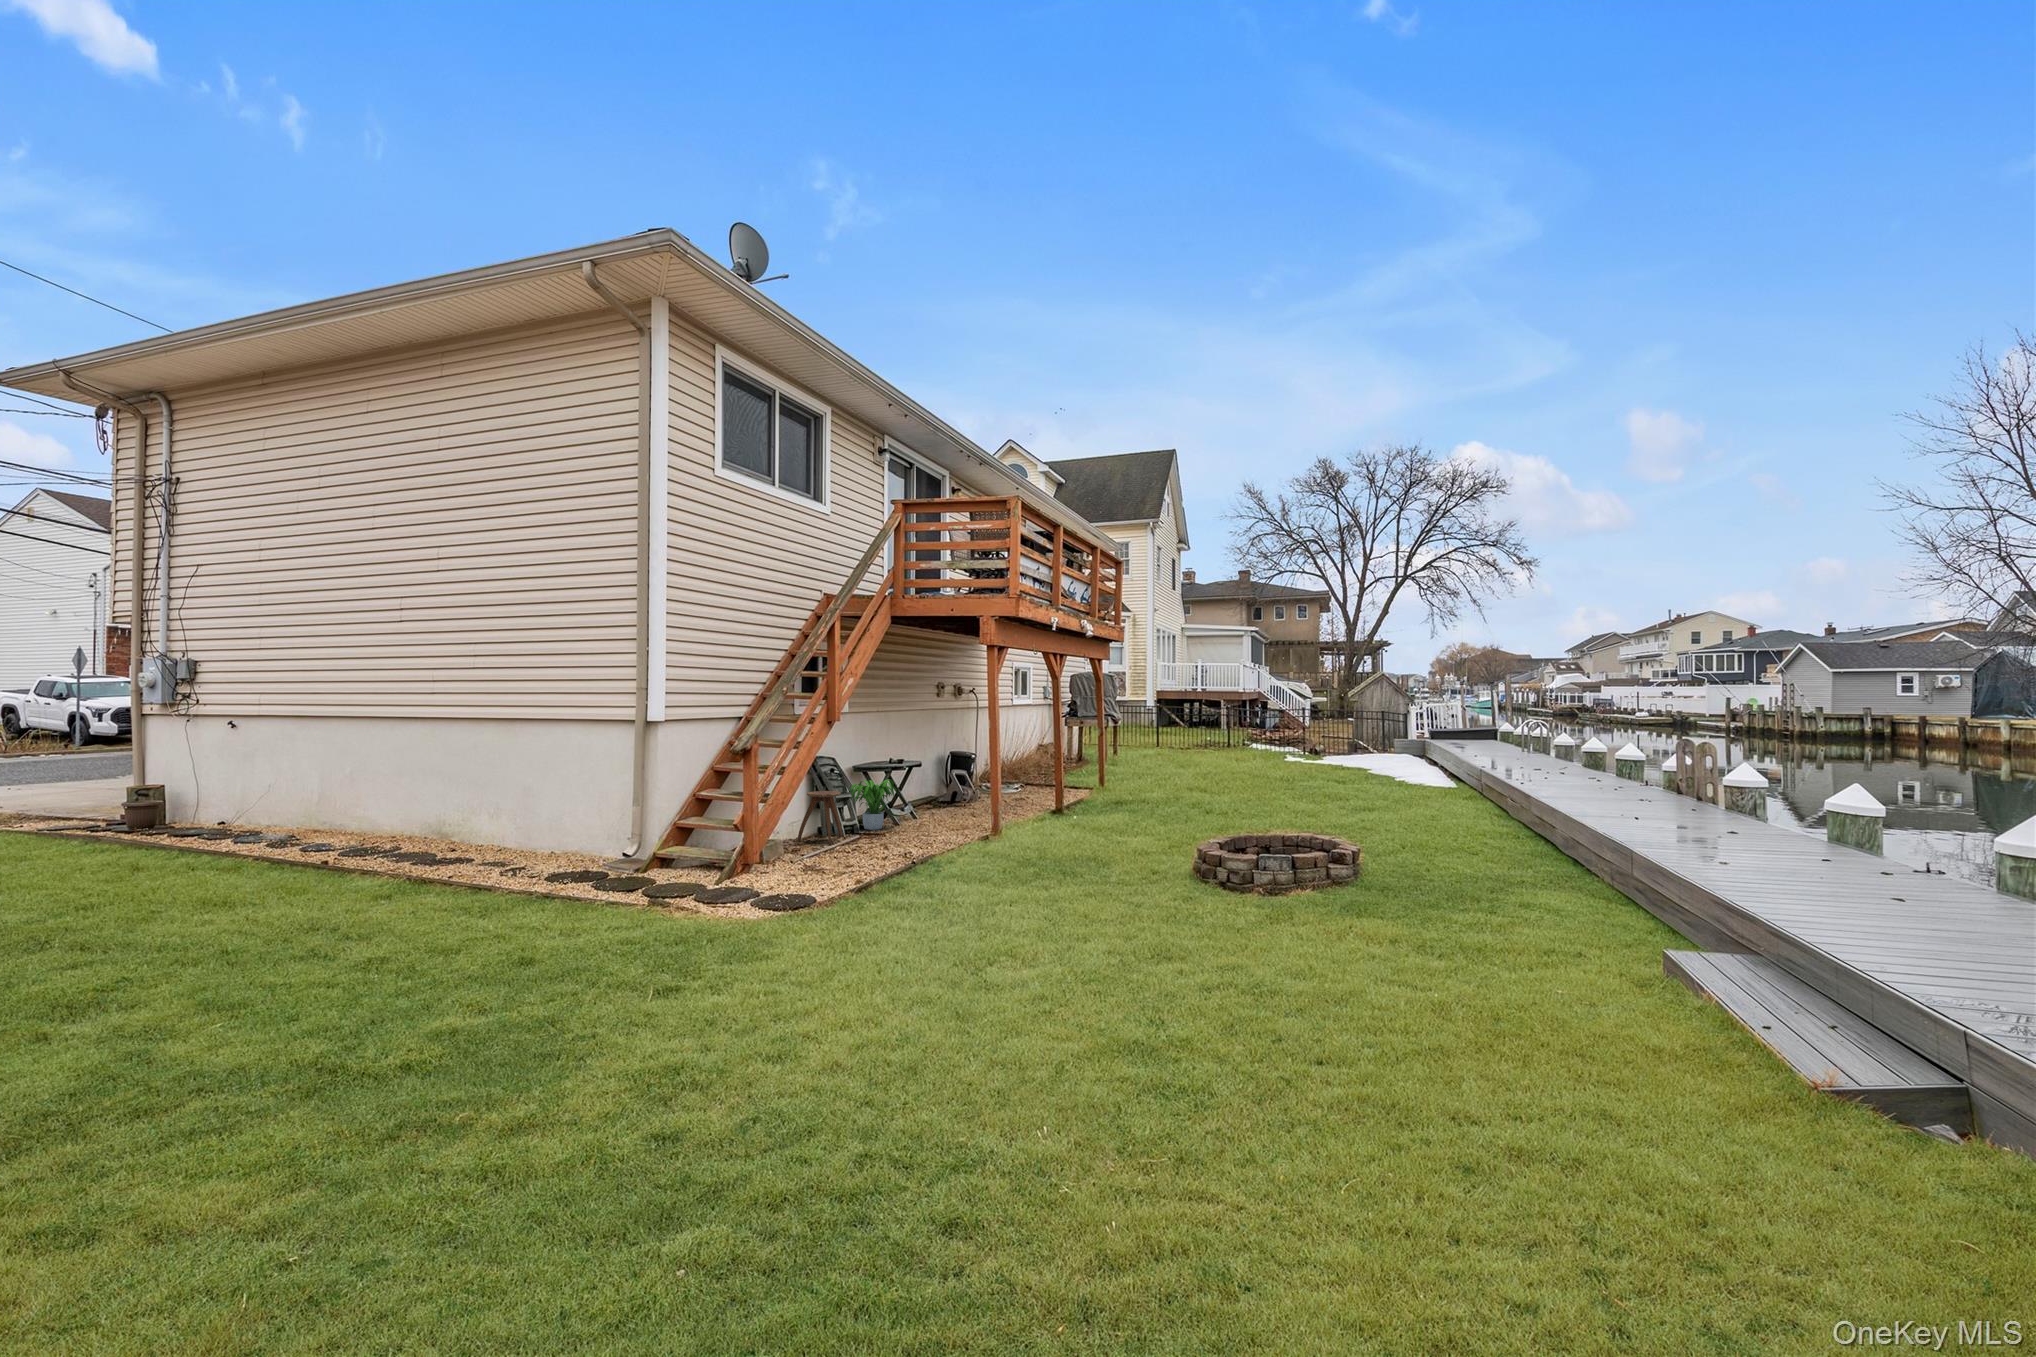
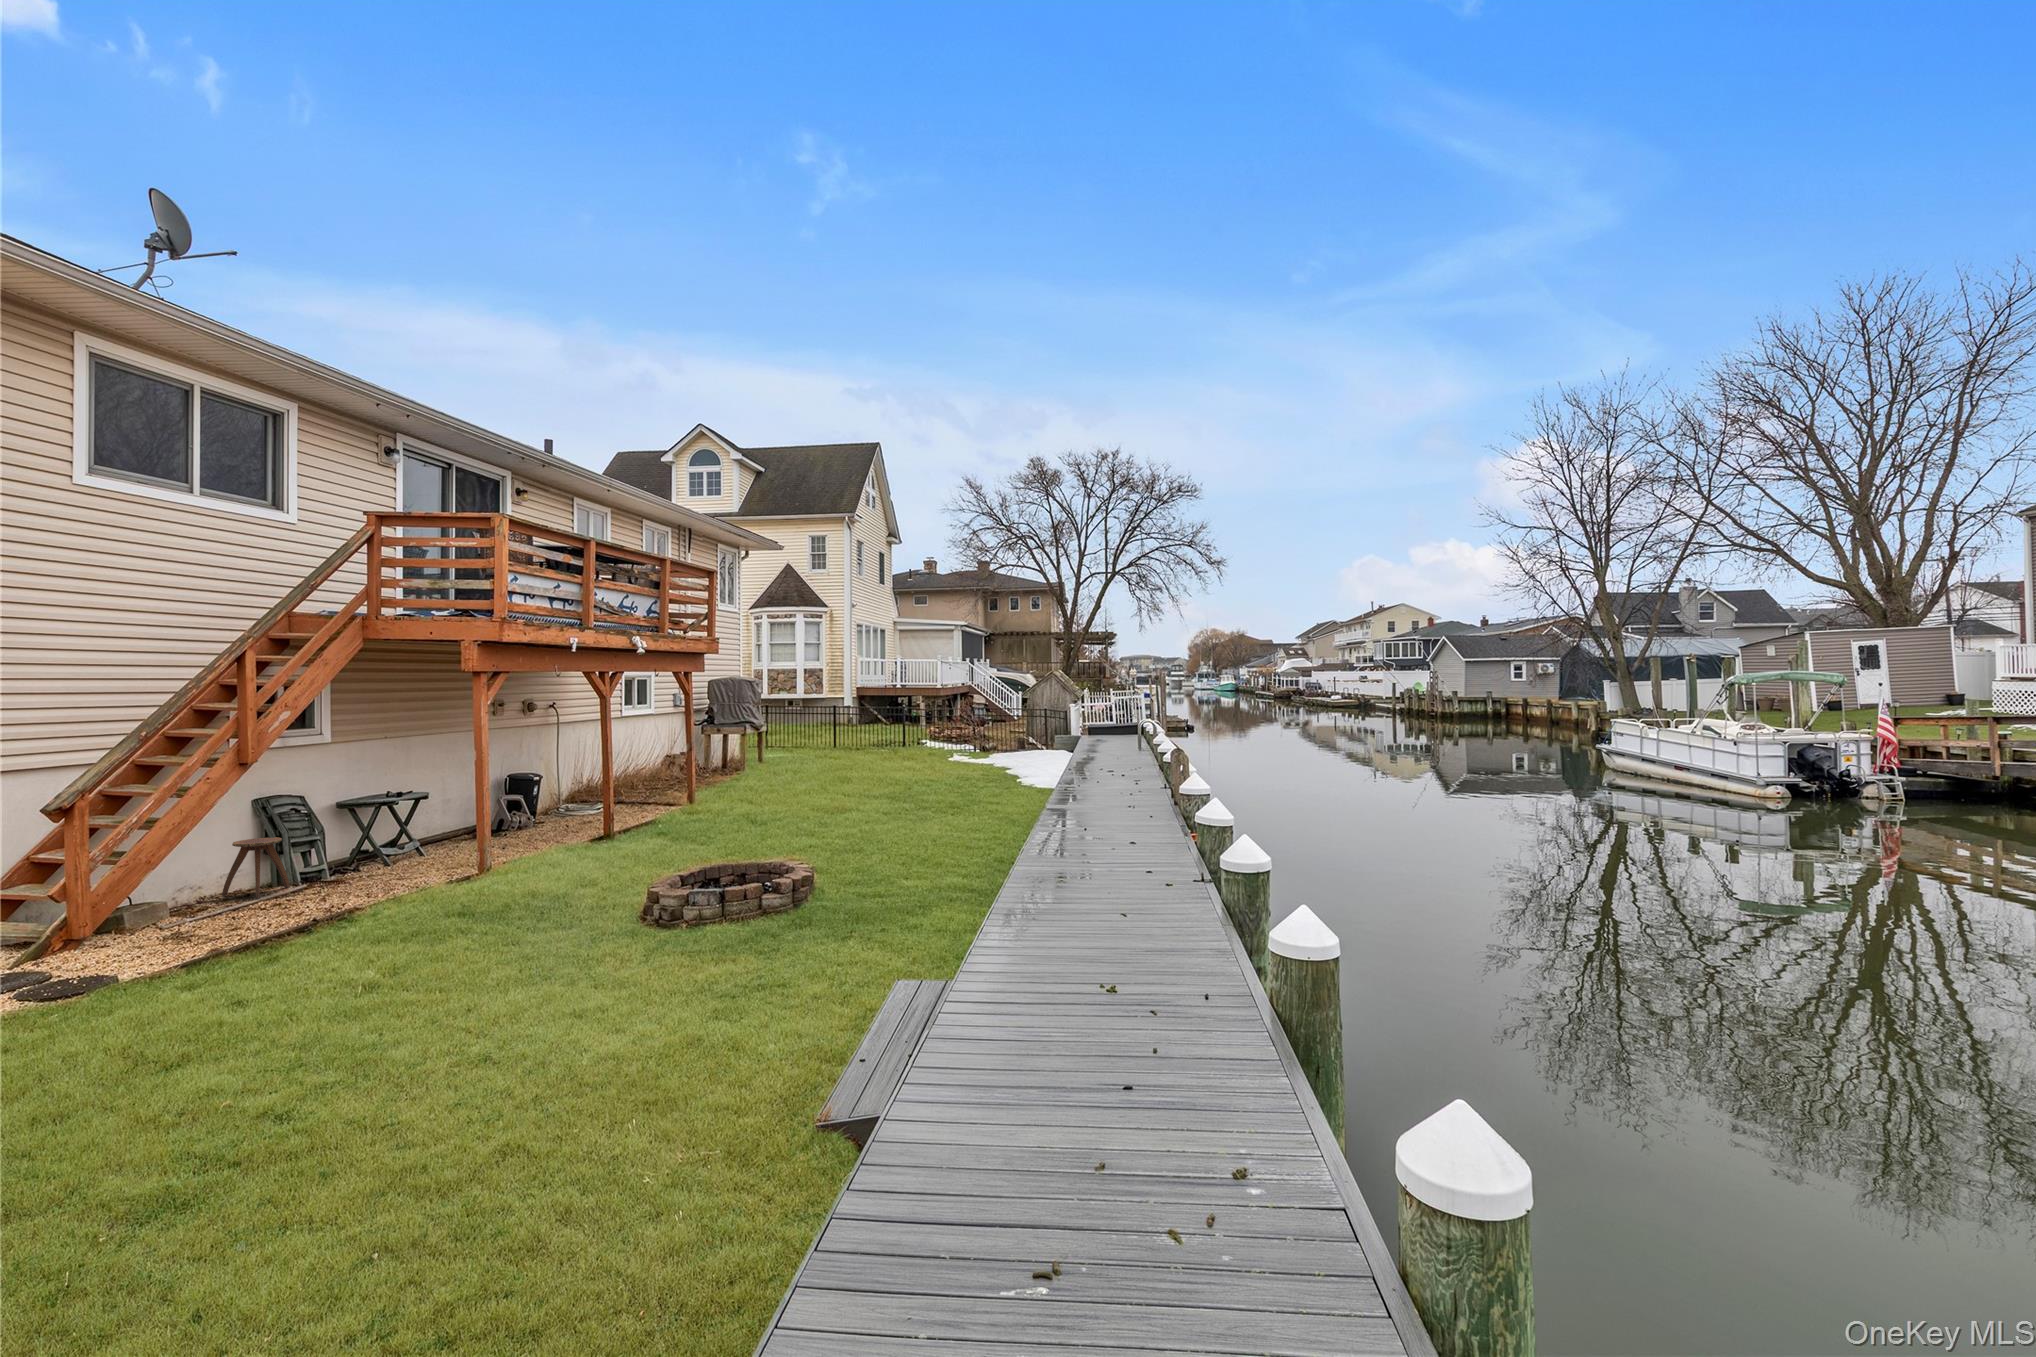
potted plant: present [850,779,898,830] -> none [313,818,381,875]

